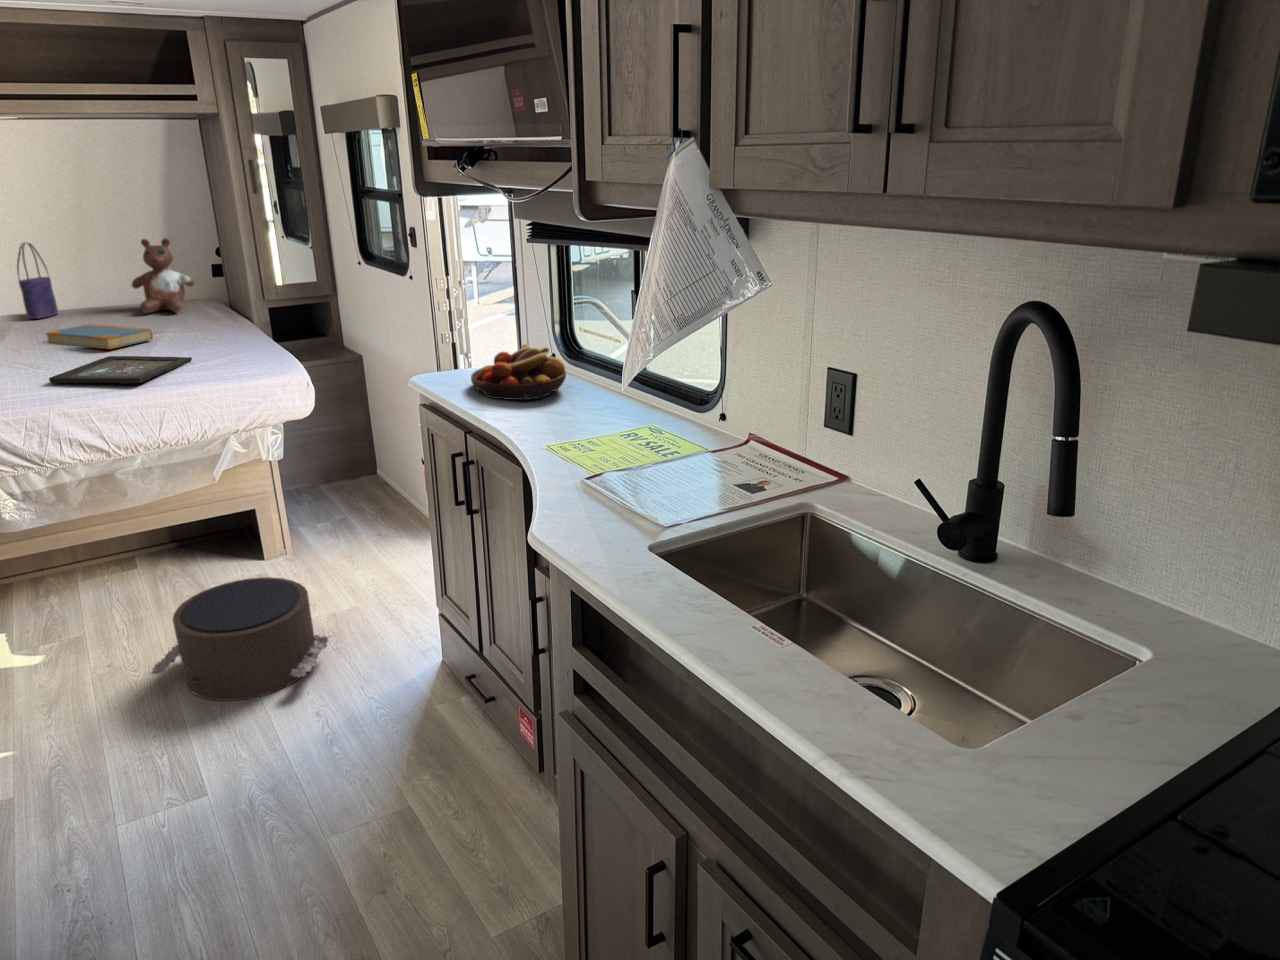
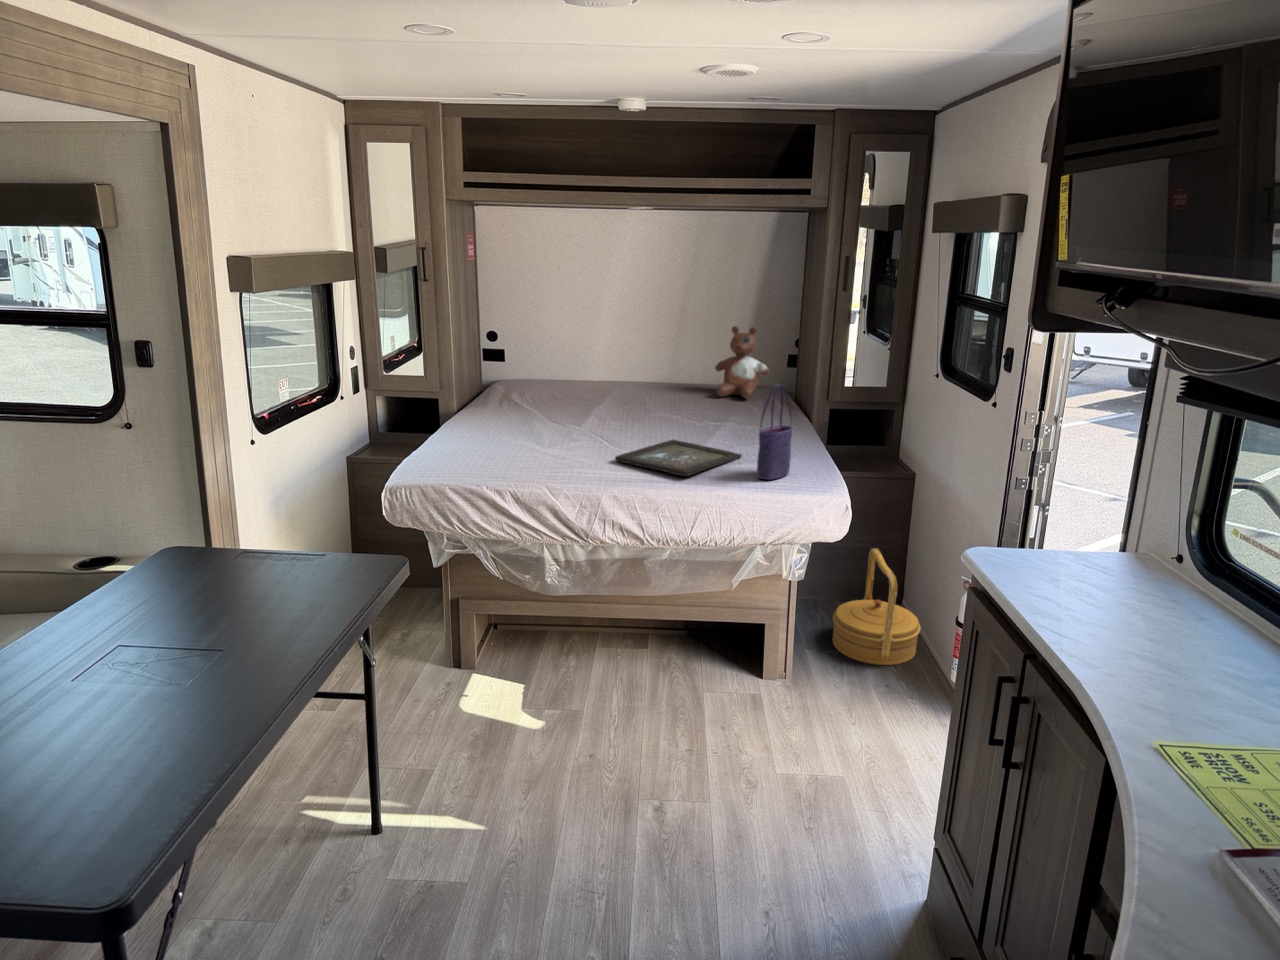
tote bag: present [17,243,58,319] -> present [757,384,792,480]
book: present [46,324,153,349] -> none [631,402,717,432]
fruit bowl: present [471,343,566,400] -> none [1049,539,1204,636]
woven basket: none [317,427,397,526] -> present [833,549,921,665]
pouf: present [151,577,330,701] -> none [614,712,799,864]

